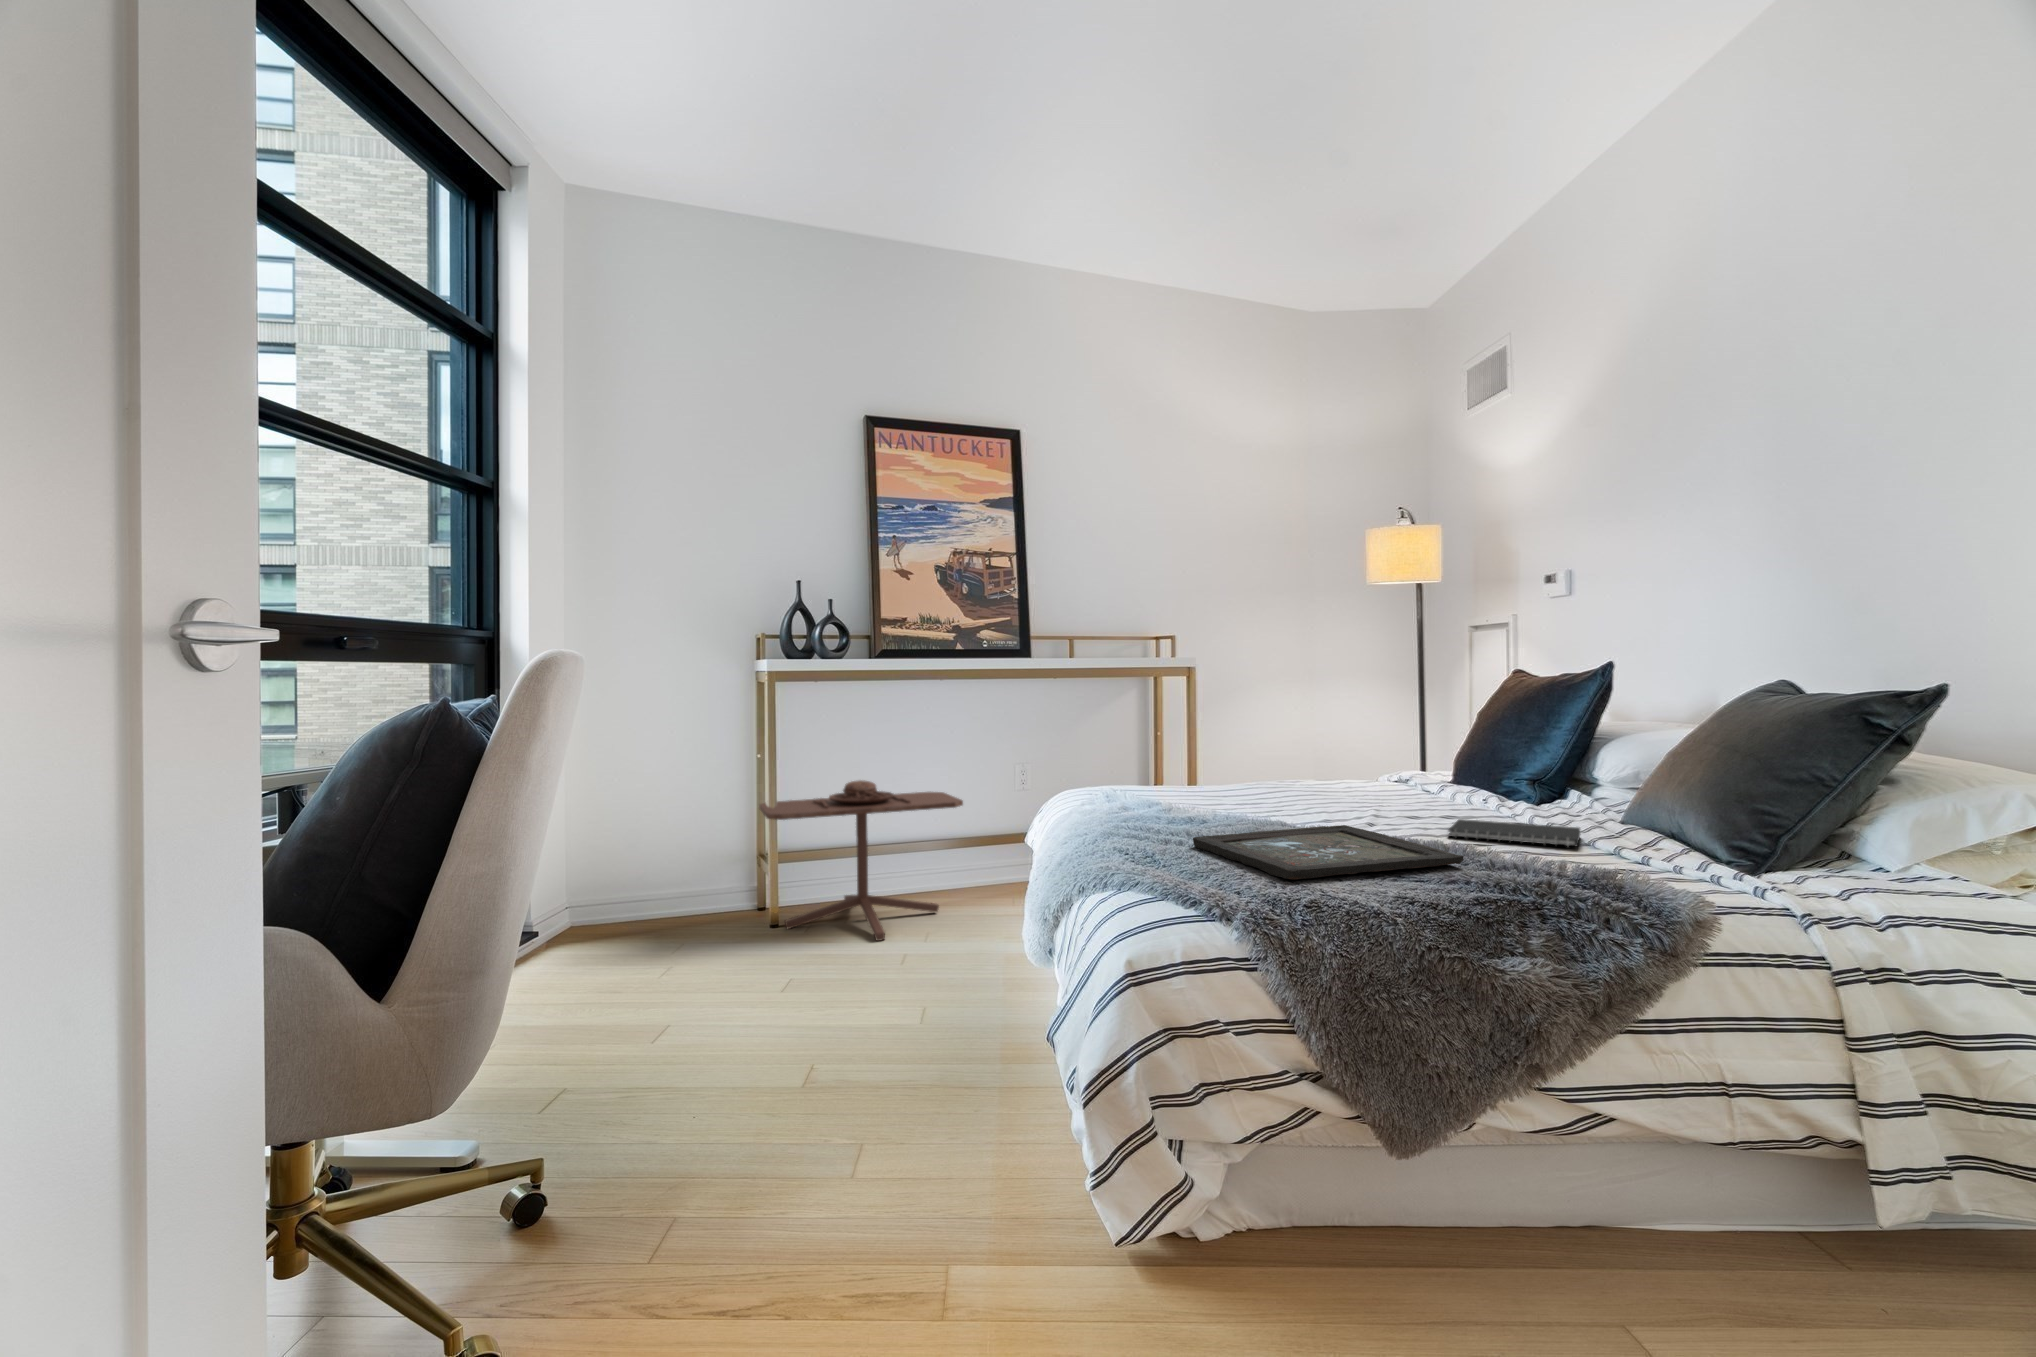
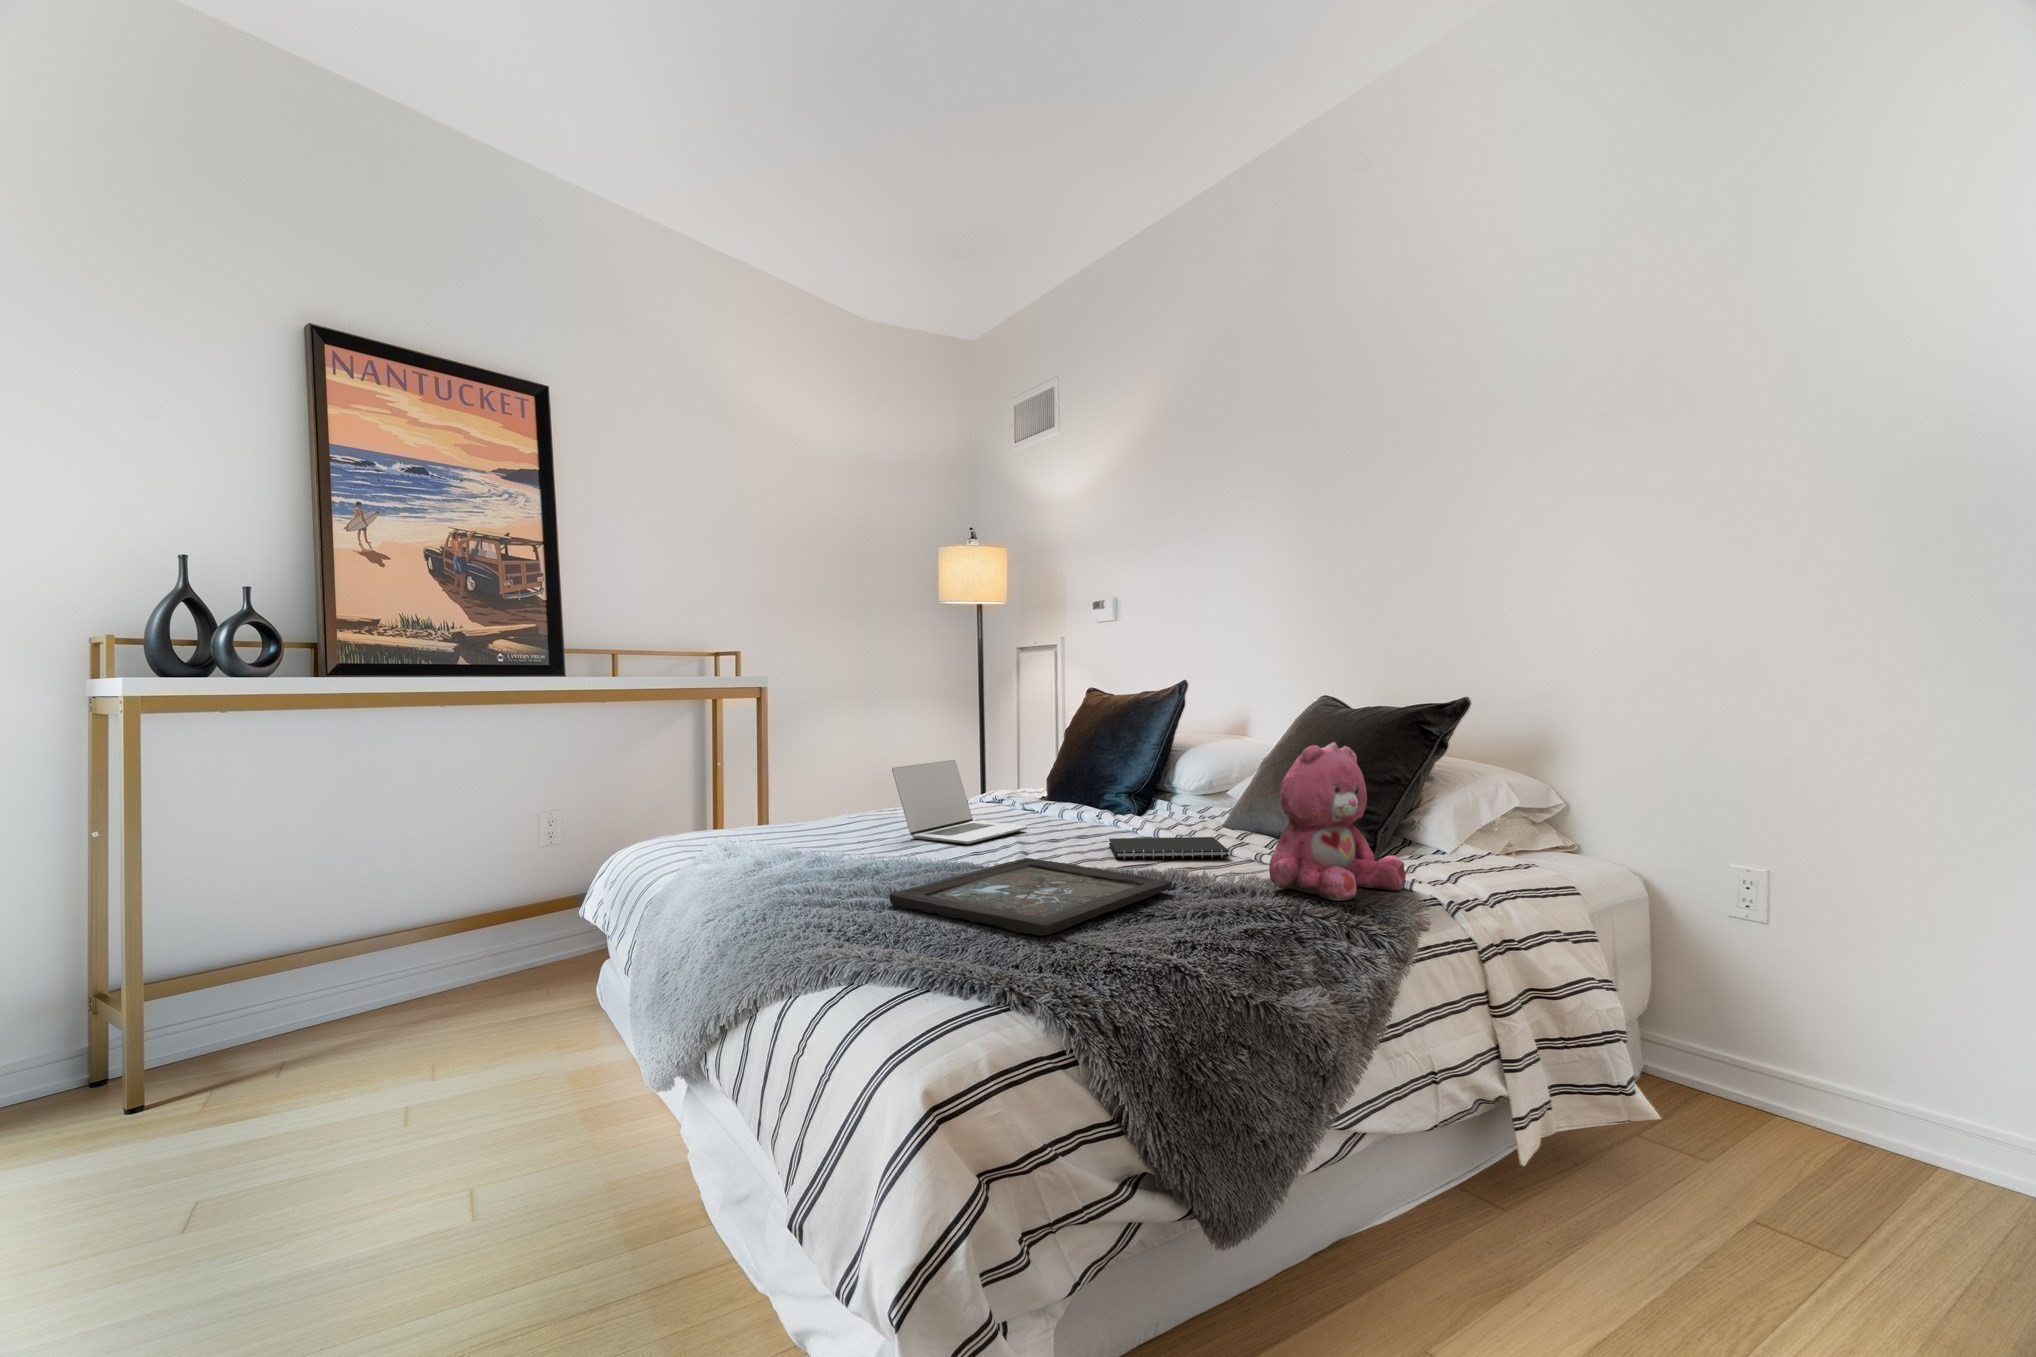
teddy bear: none [1579,728,1763,895] -> present [1269,742,1406,901]
laptop: none [1256,736,1390,812] -> present [892,760,1027,844]
side table: present [759,780,963,941] -> none [93,854,479,1106]

